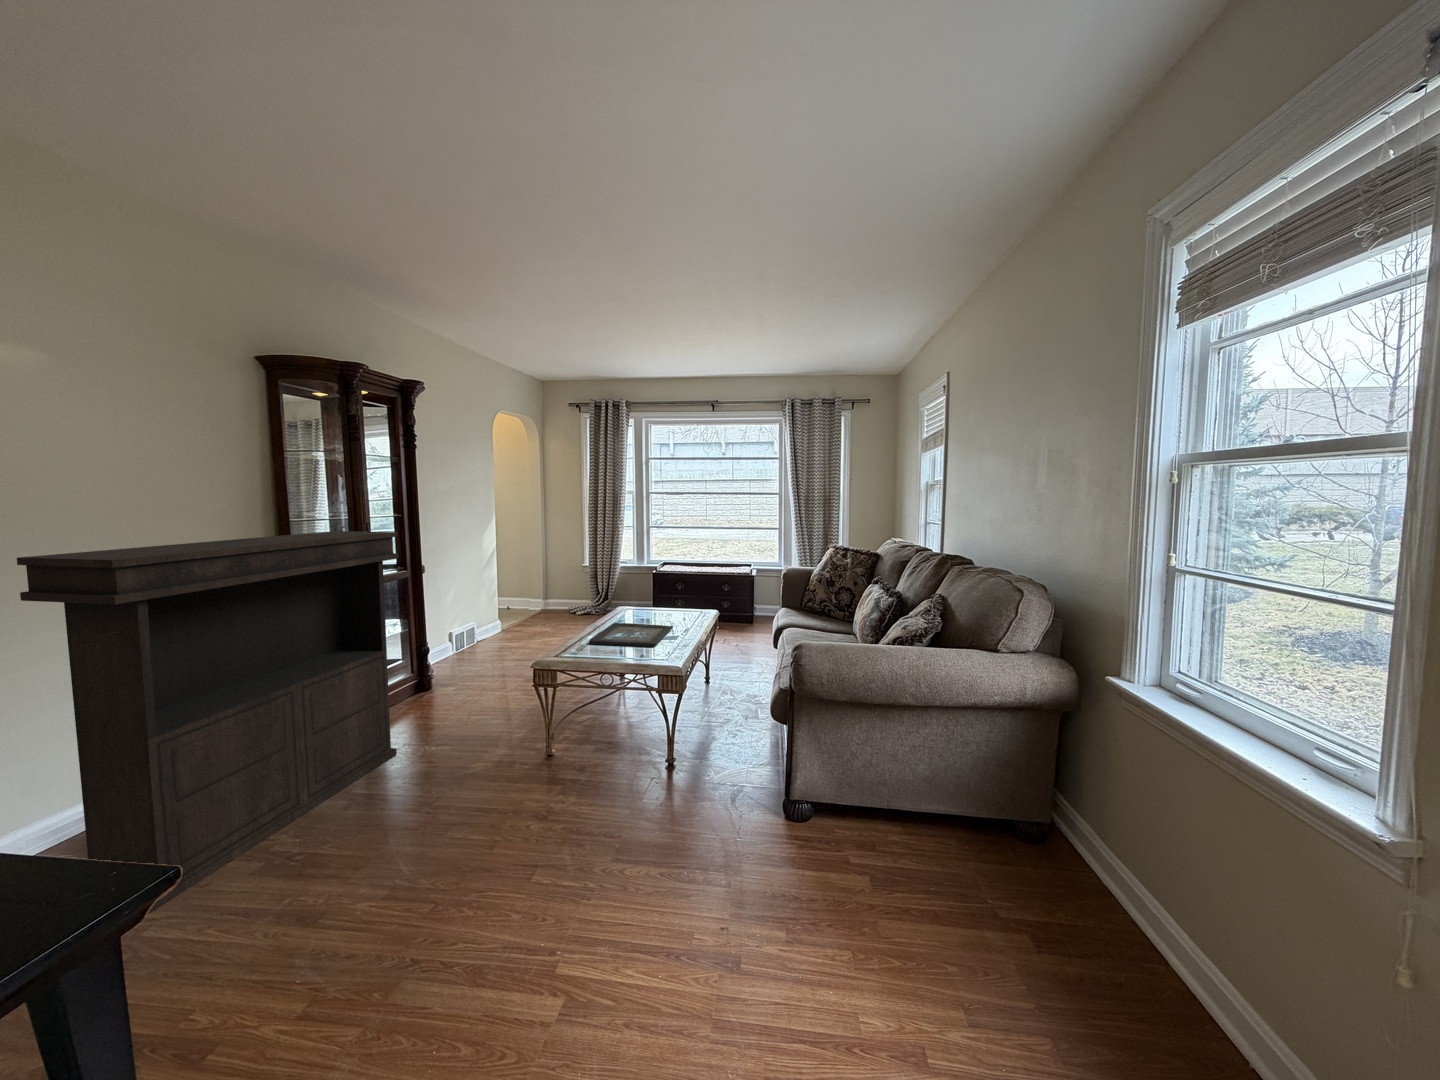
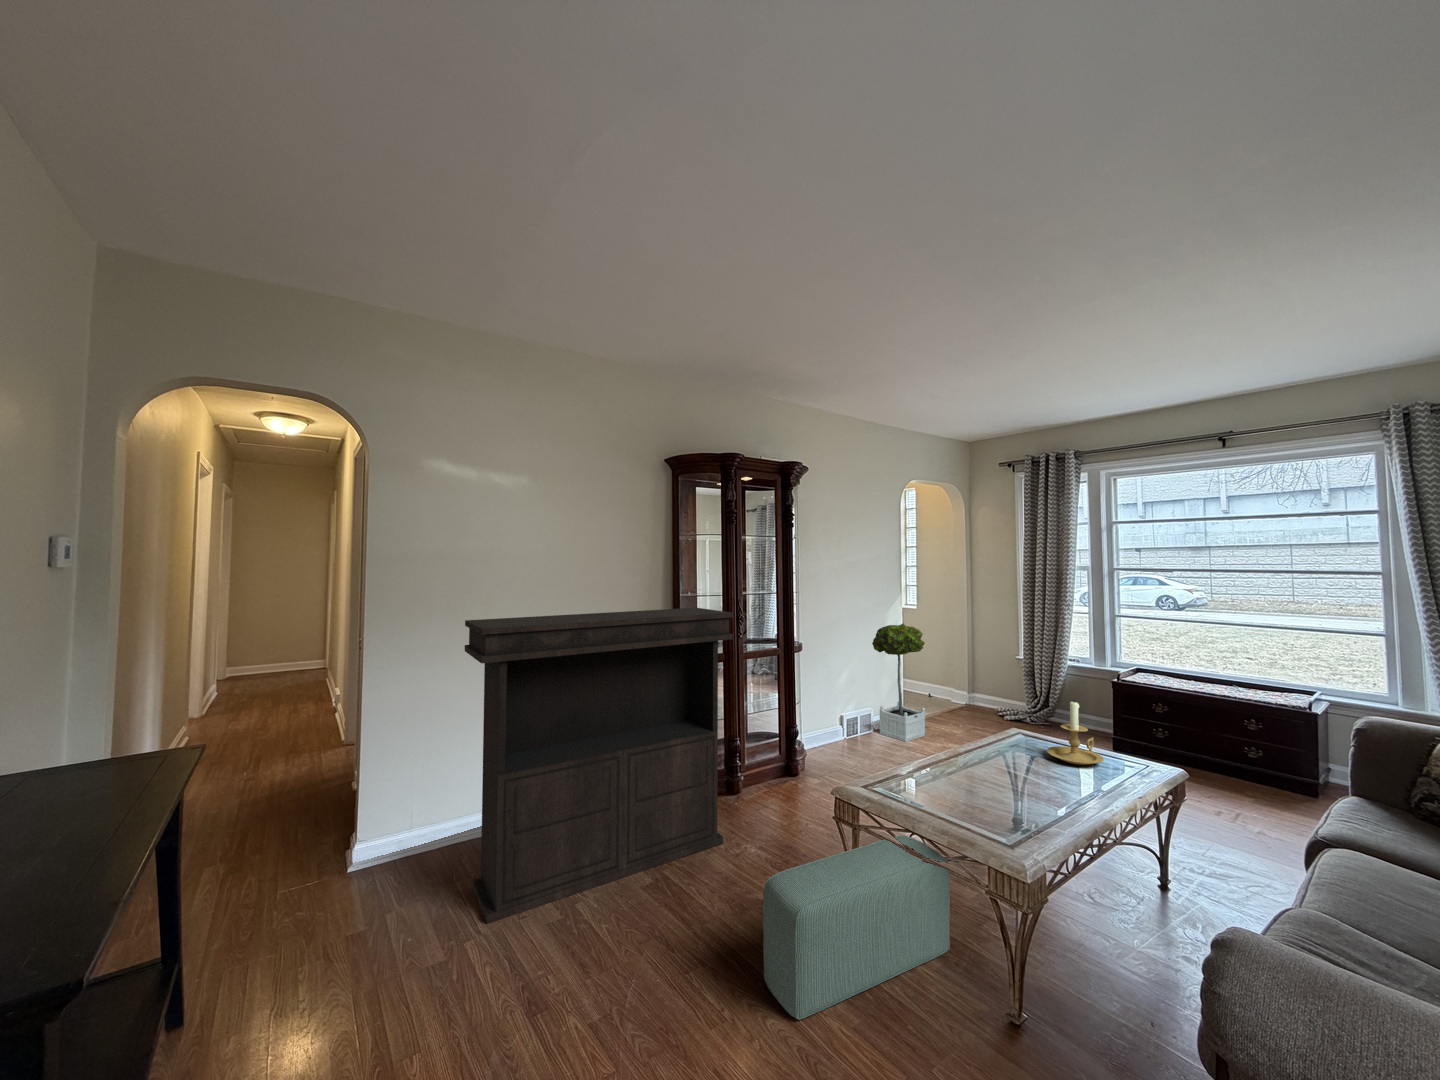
potted tree: none [476,541,524,645] -> present [872,623,925,742]
candle holder: none [648,577,680,618] -> present [1047,700,1104,765]
tray: present [589,623,673,647] -> none [923,755,1072,814]
pouf: none [505,684,617,818] -> present [763,835,950,1020]

